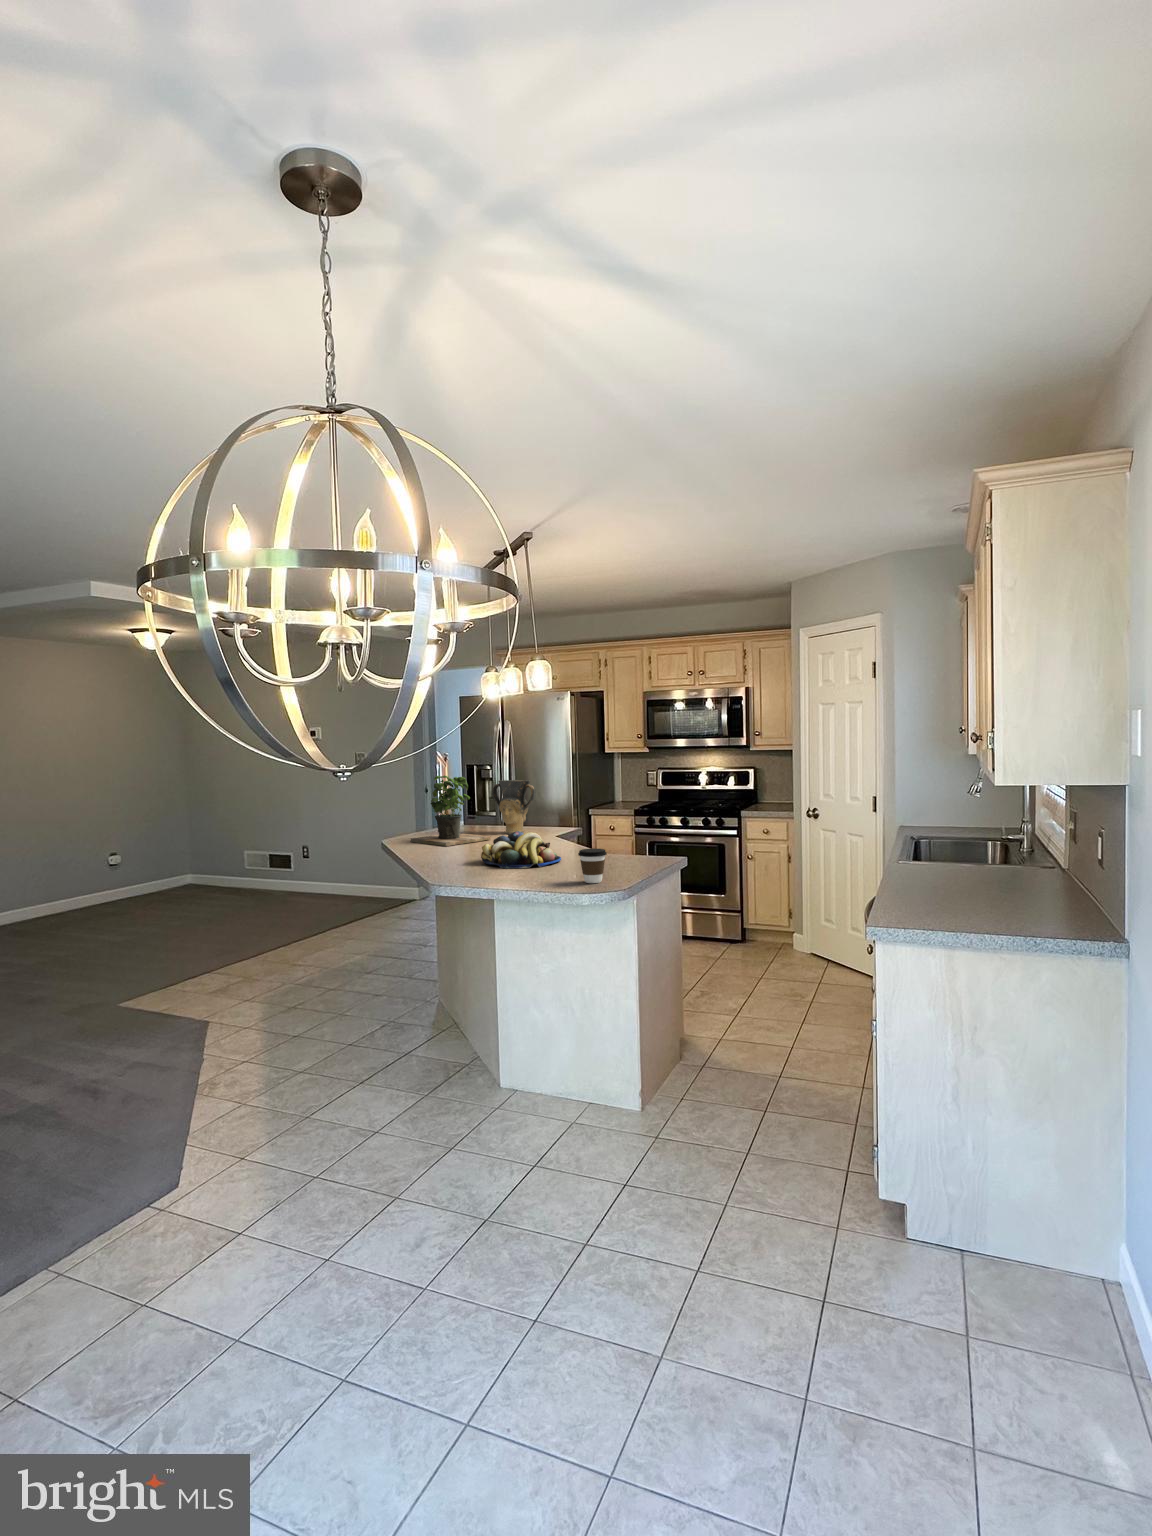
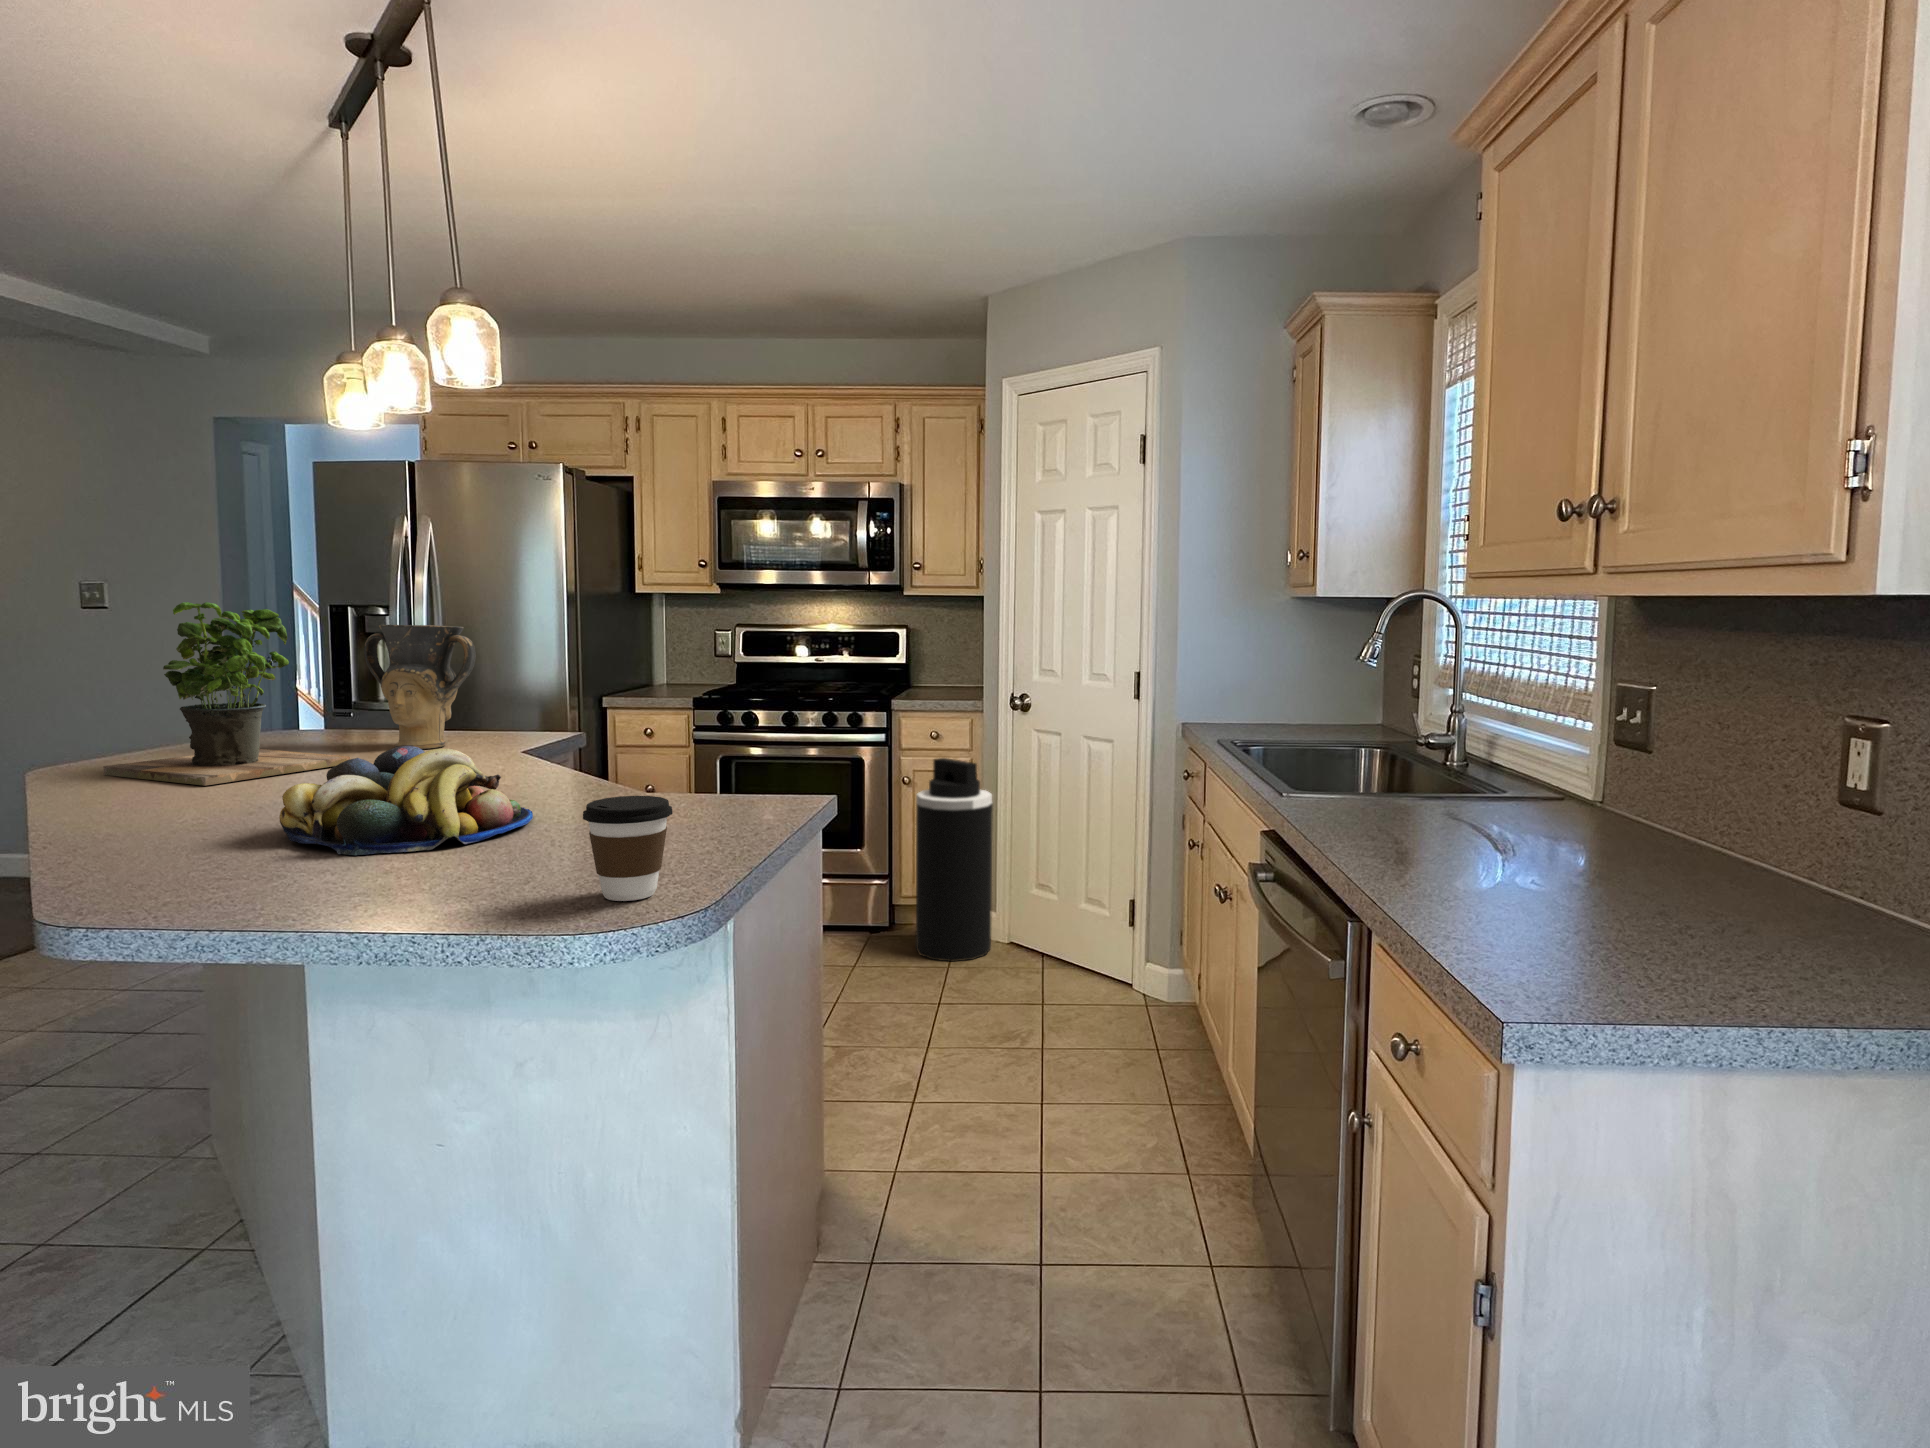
trash can: none [753,844,798,959] -> present [916,758,993,961]

